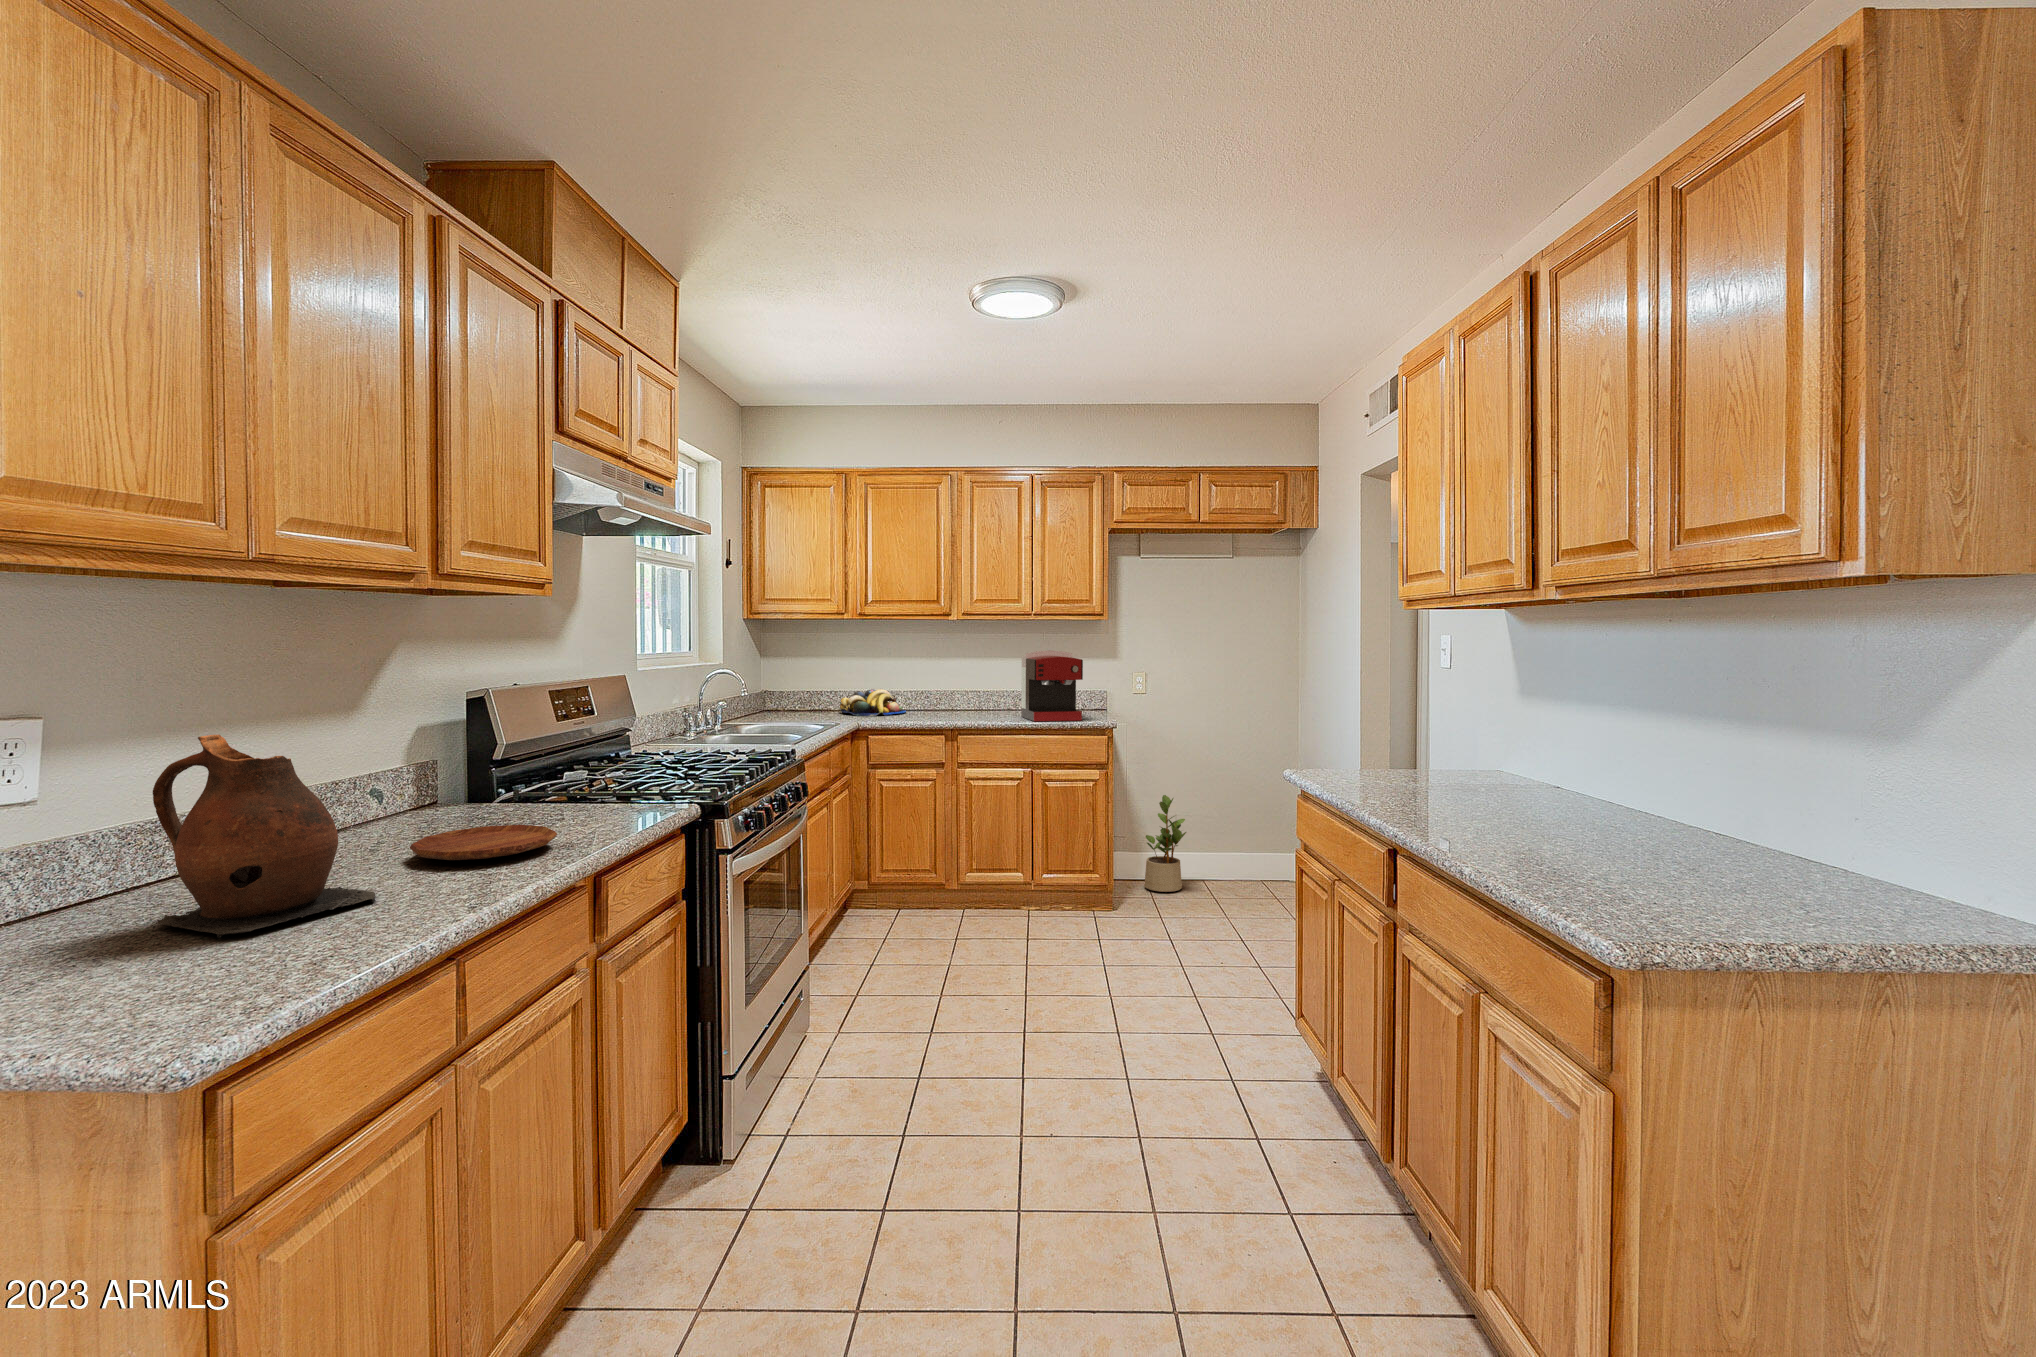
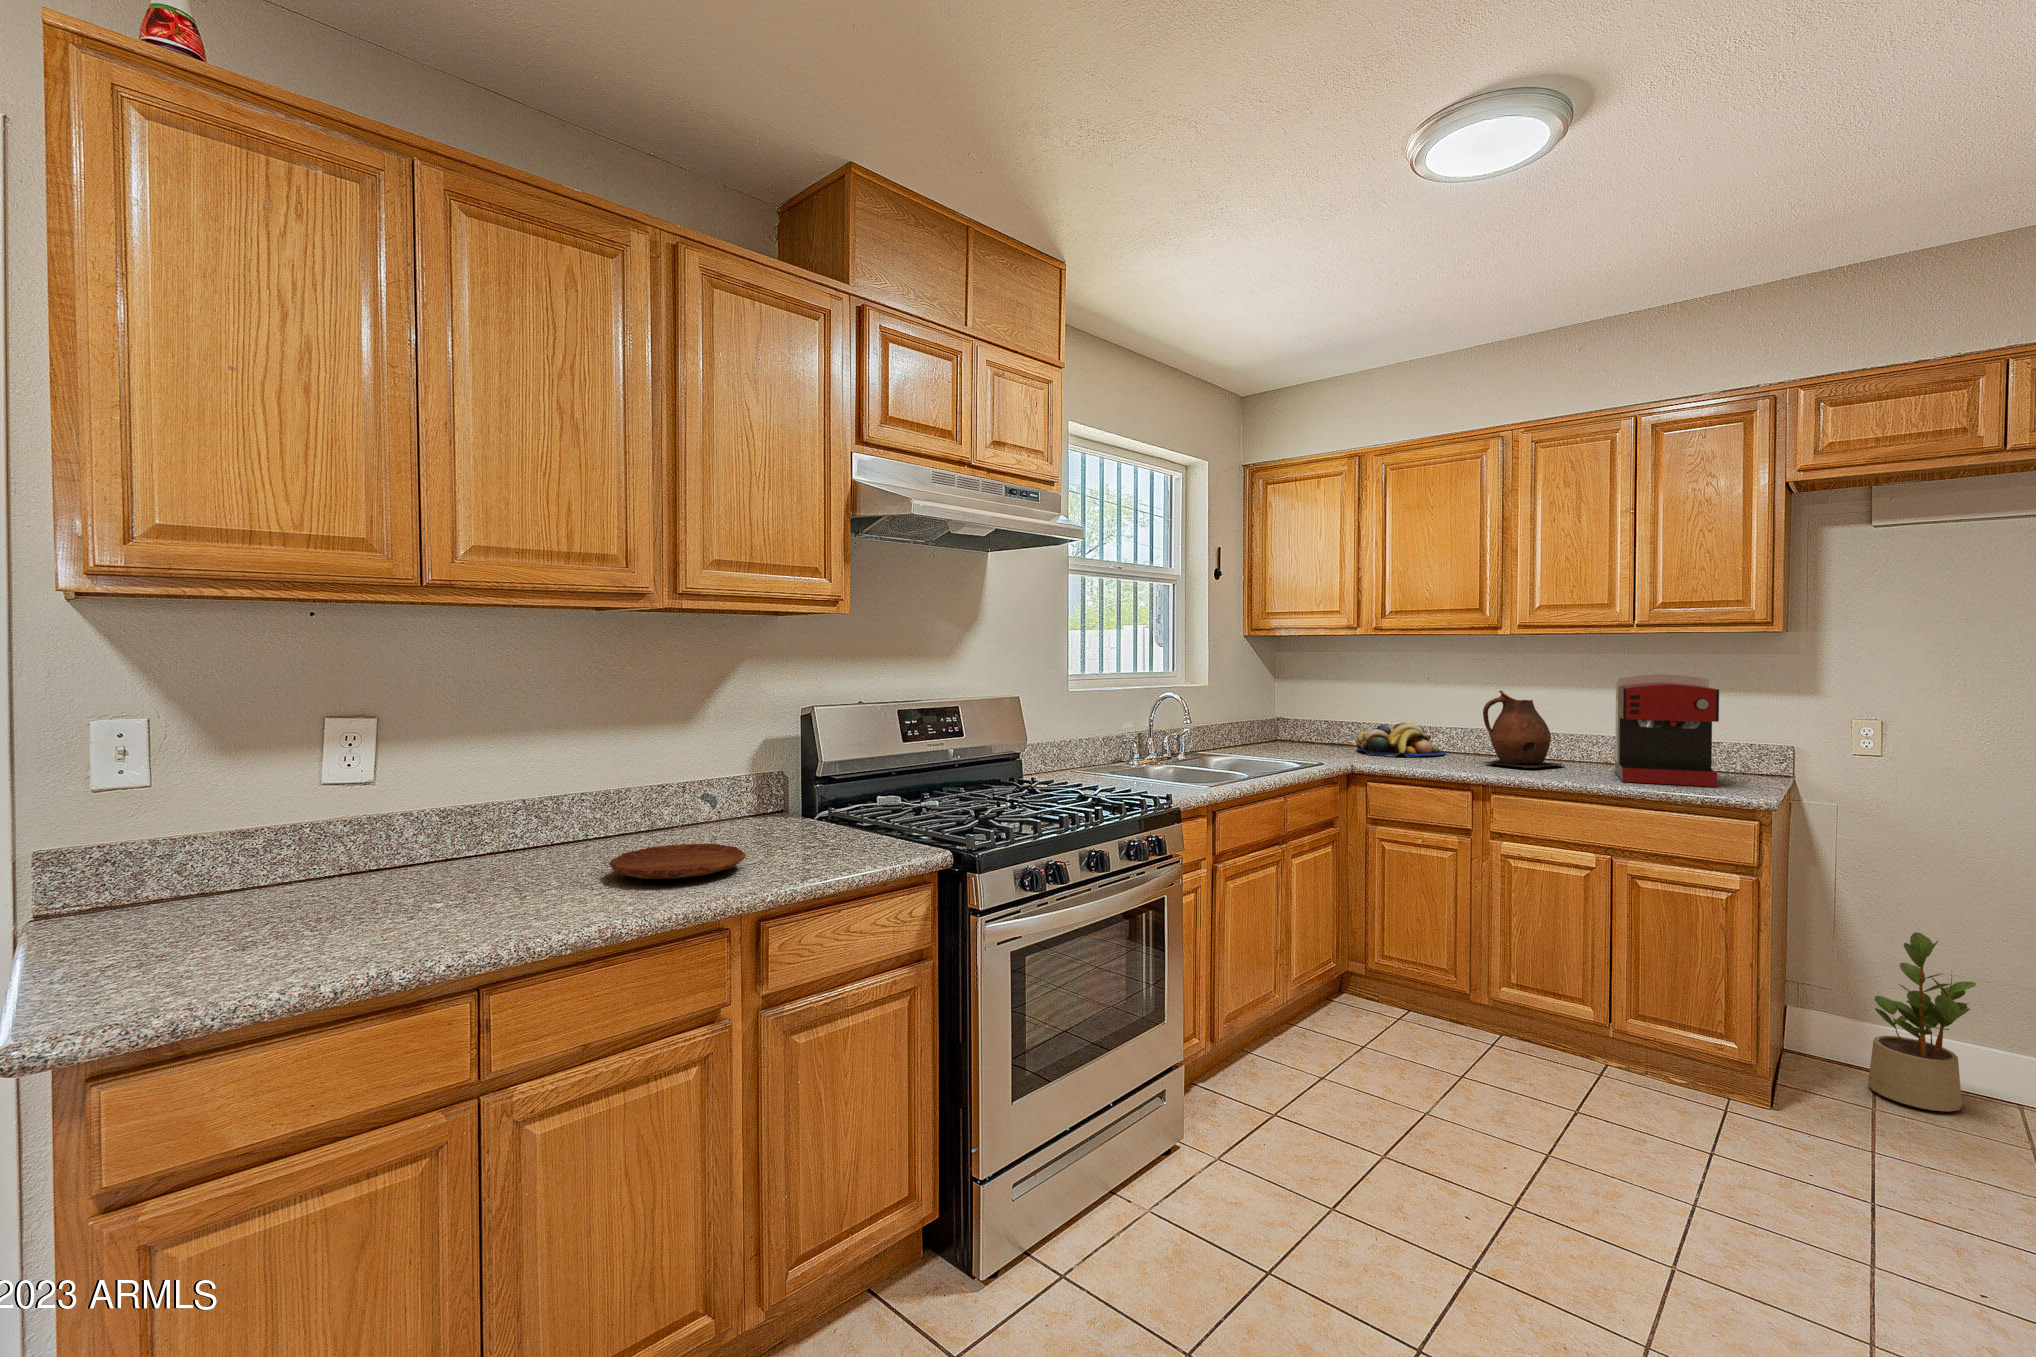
ceramic pitcher: present [153,735,376,938] -> present [1483,691,1565,769]

